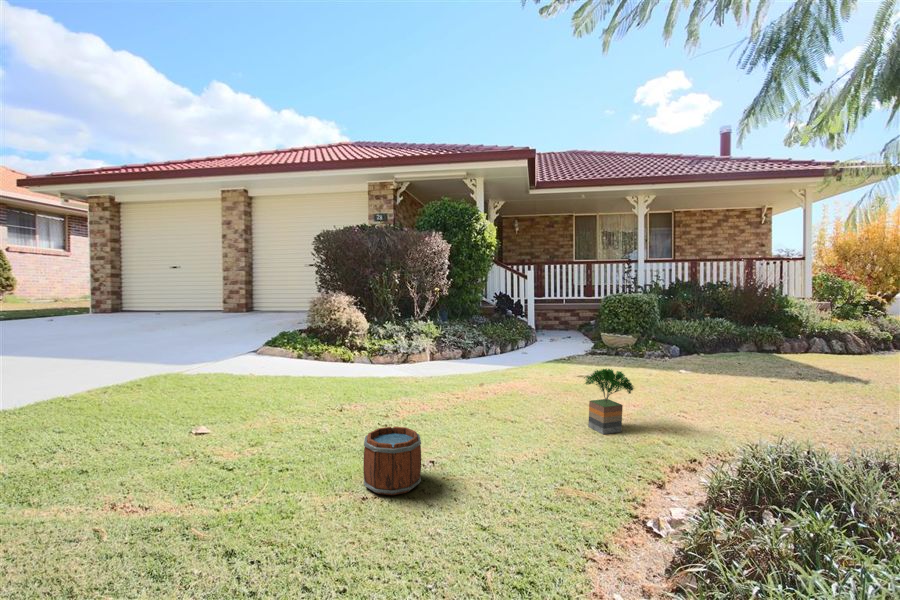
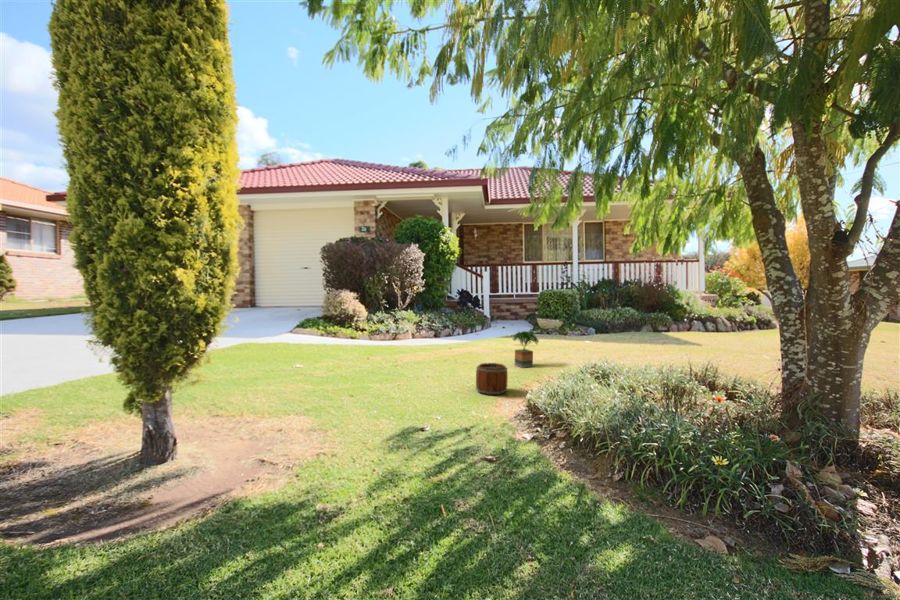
bucket: present [363,427,421,495] -> present [476,363,508,395]

